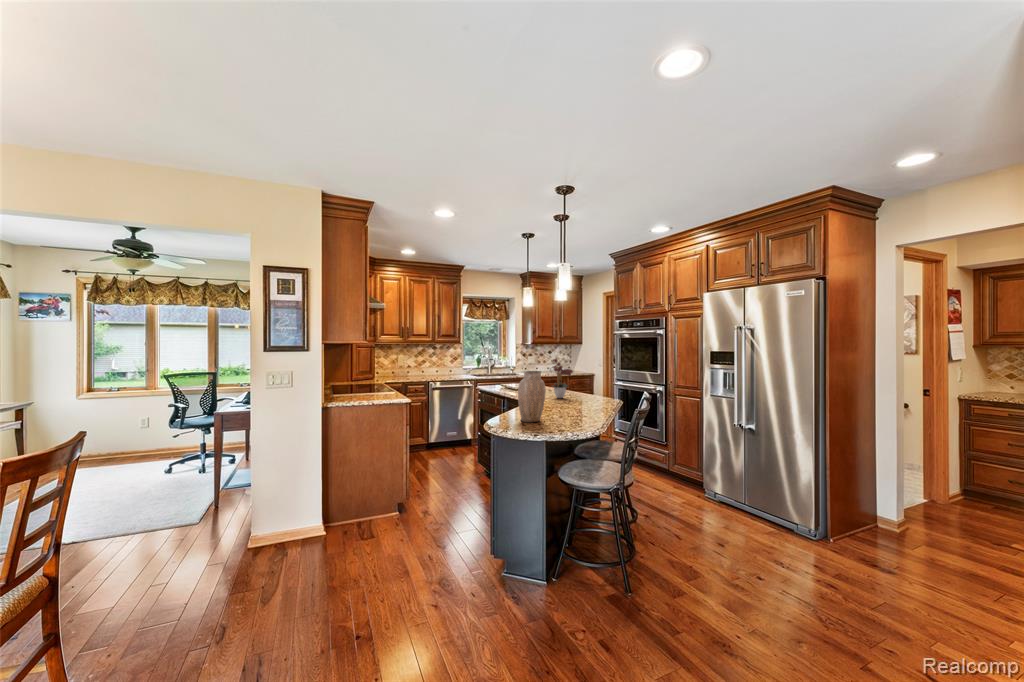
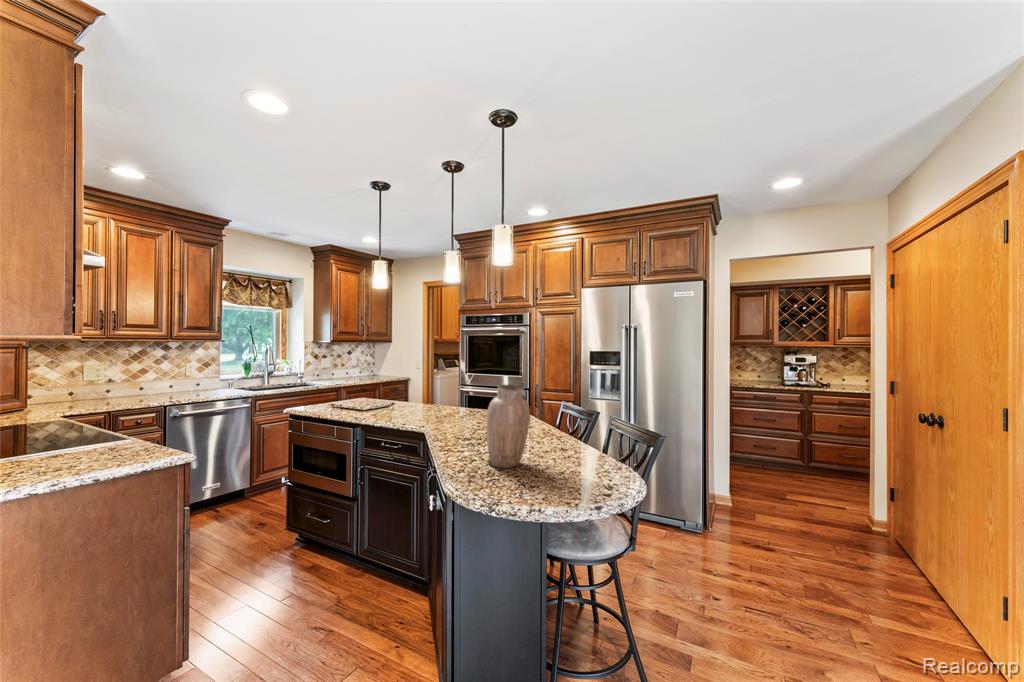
flower arrangement: present [551,359,573,398] -> none [436,360,468,417]

